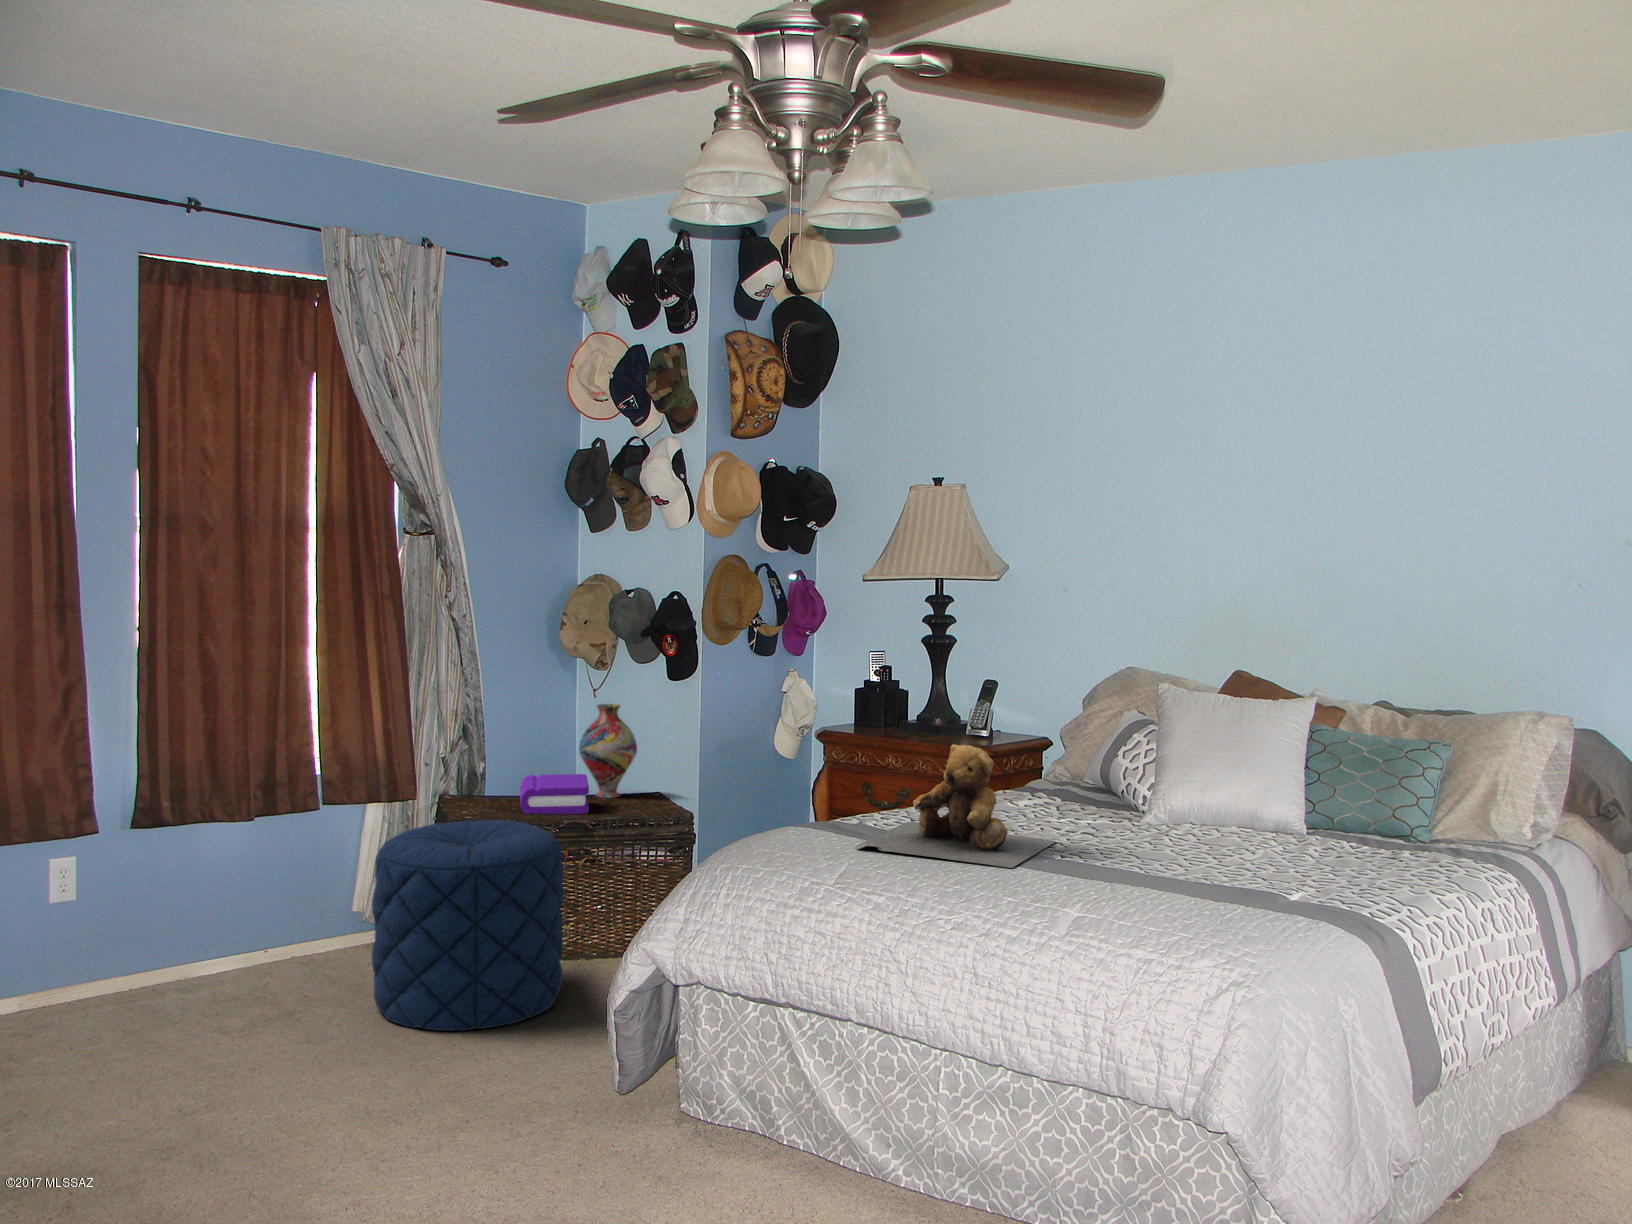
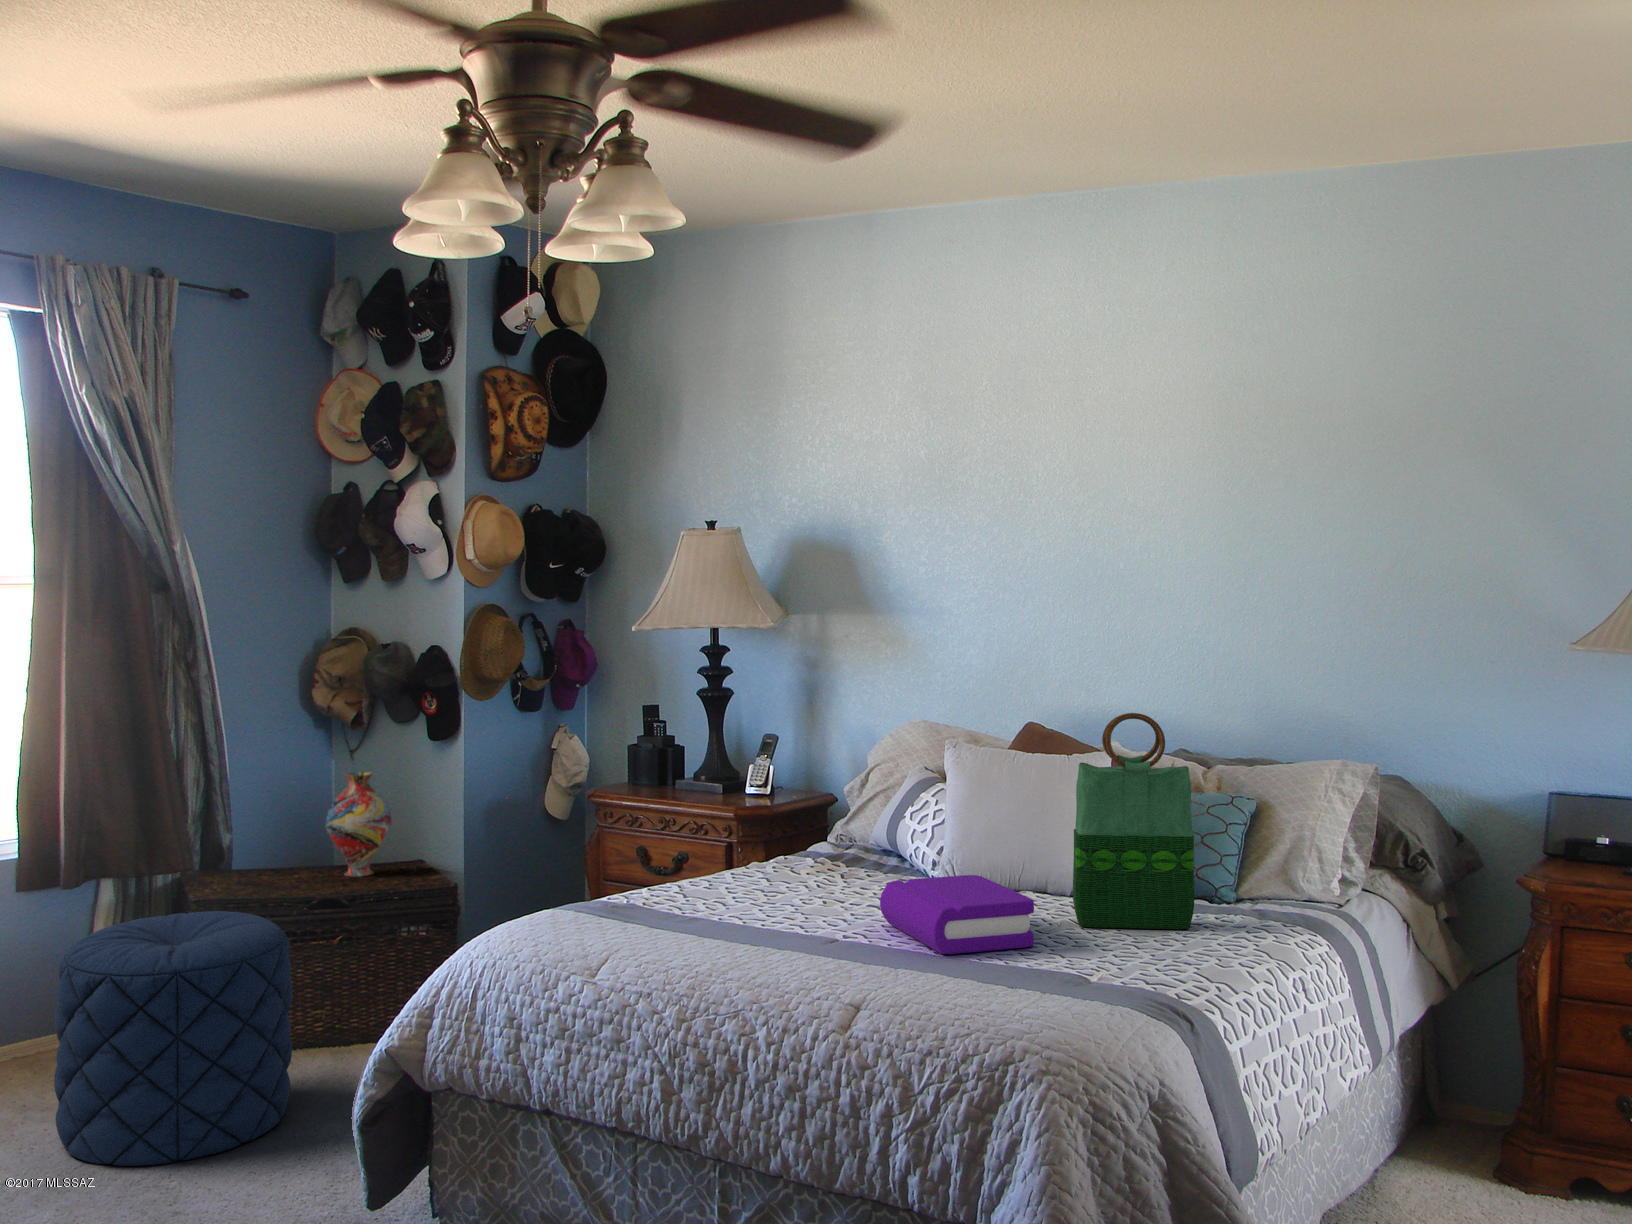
tote bag: none [1276,664,1391,863] -> present [1073,713,1194,929]
teddy bear: present [855,744,1056,868] -> none [609,814,838,955]
book: present [520,774,589,814] -> present [880,875,1034,954]

